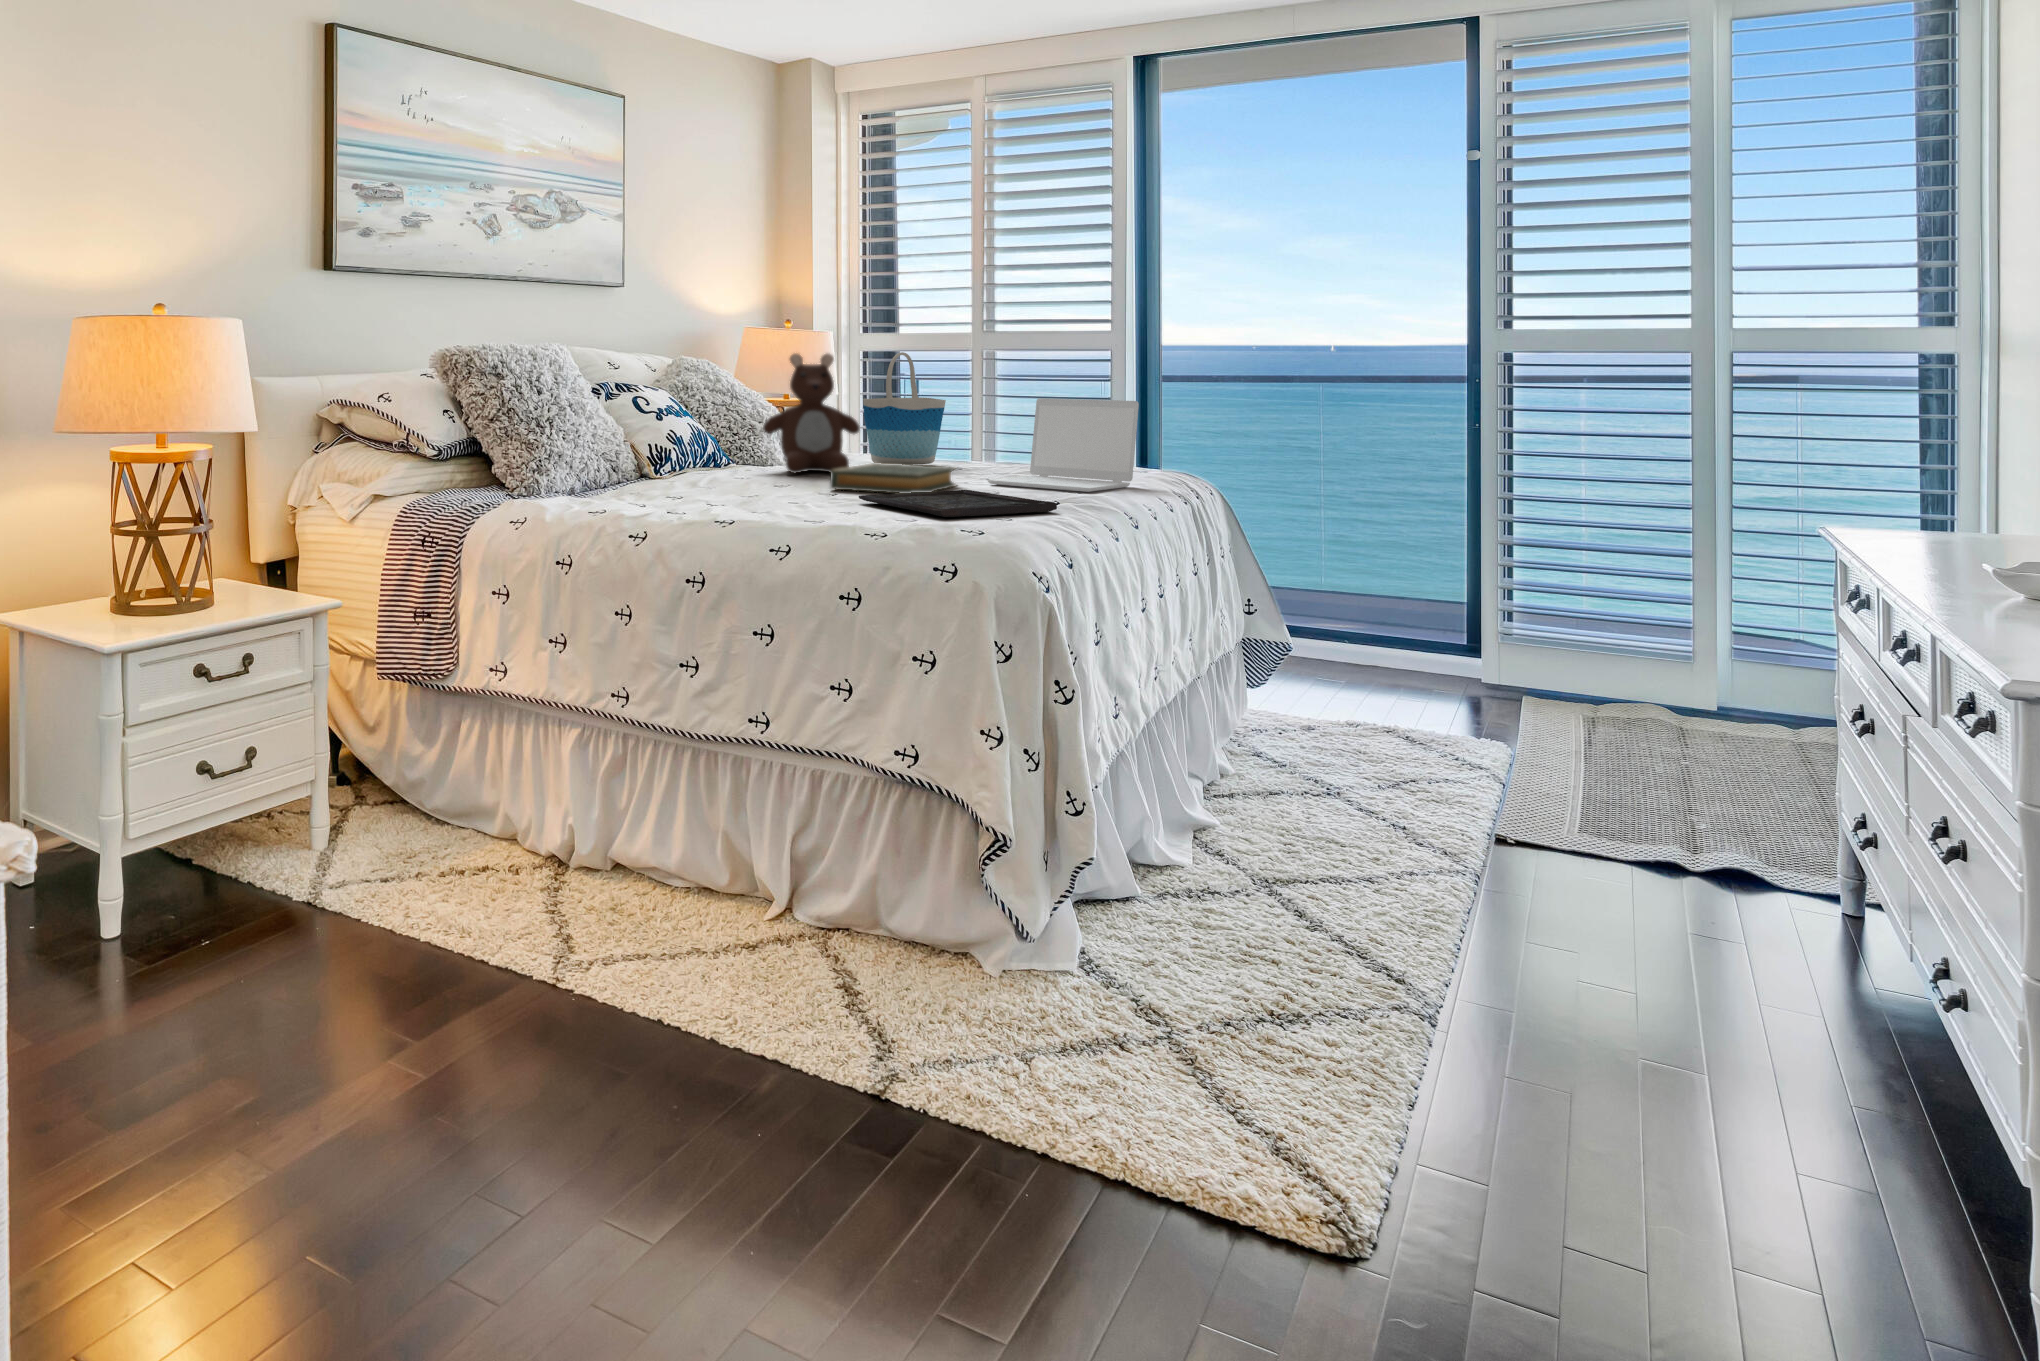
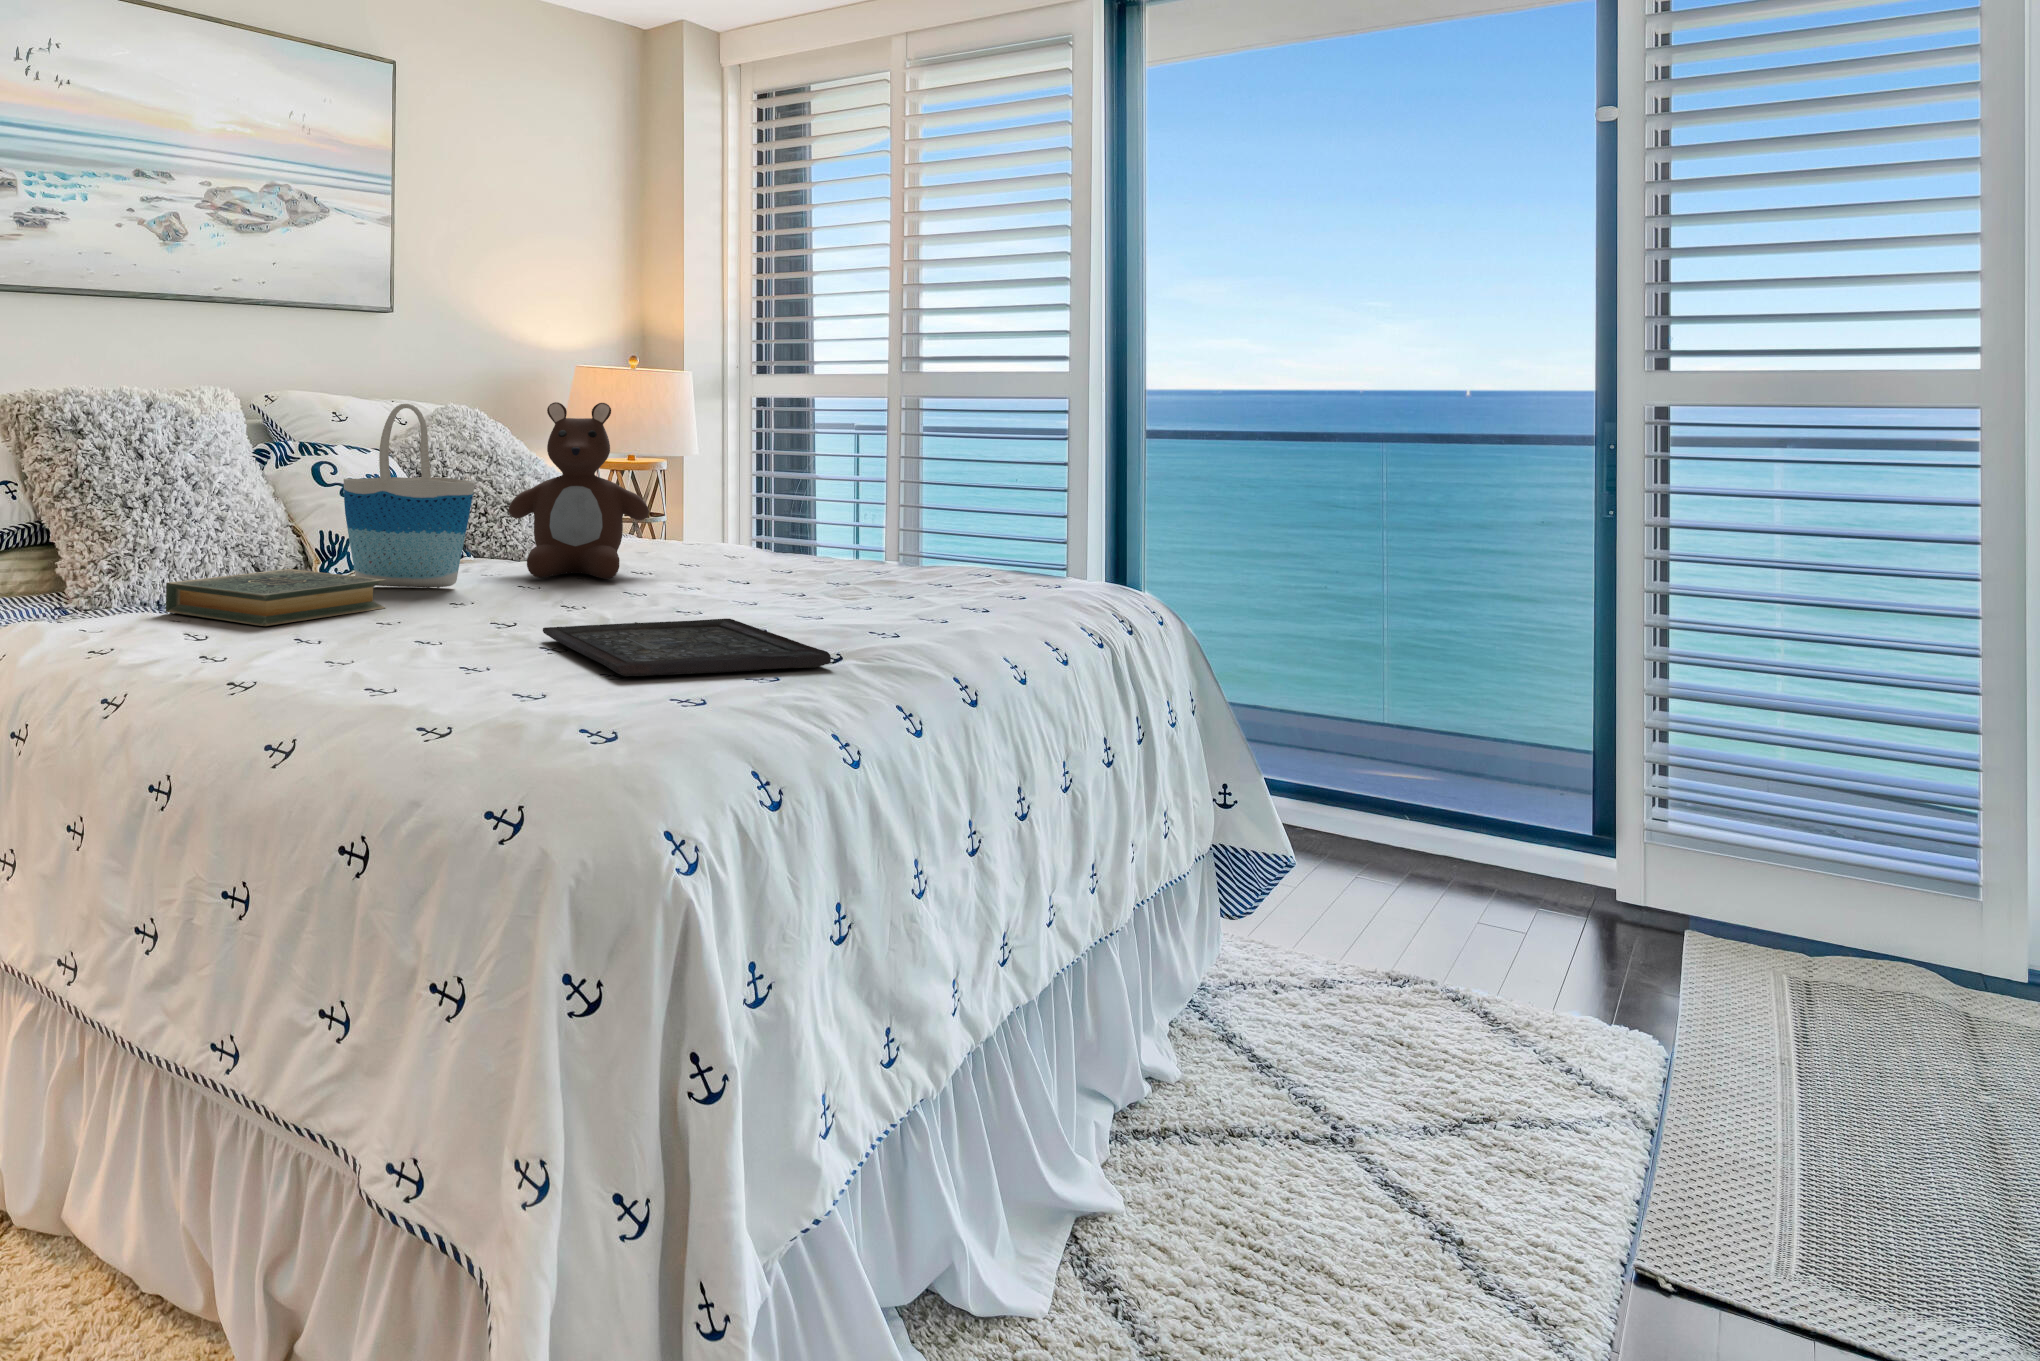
tote bag: present [863,352,946,465] -> present [344,404,475,587]
laptop: present [988,398,1139,492] -> none [798,472,1029,623]
hardback book: present [830,463,956,493] -> present [166,569,385,626]

